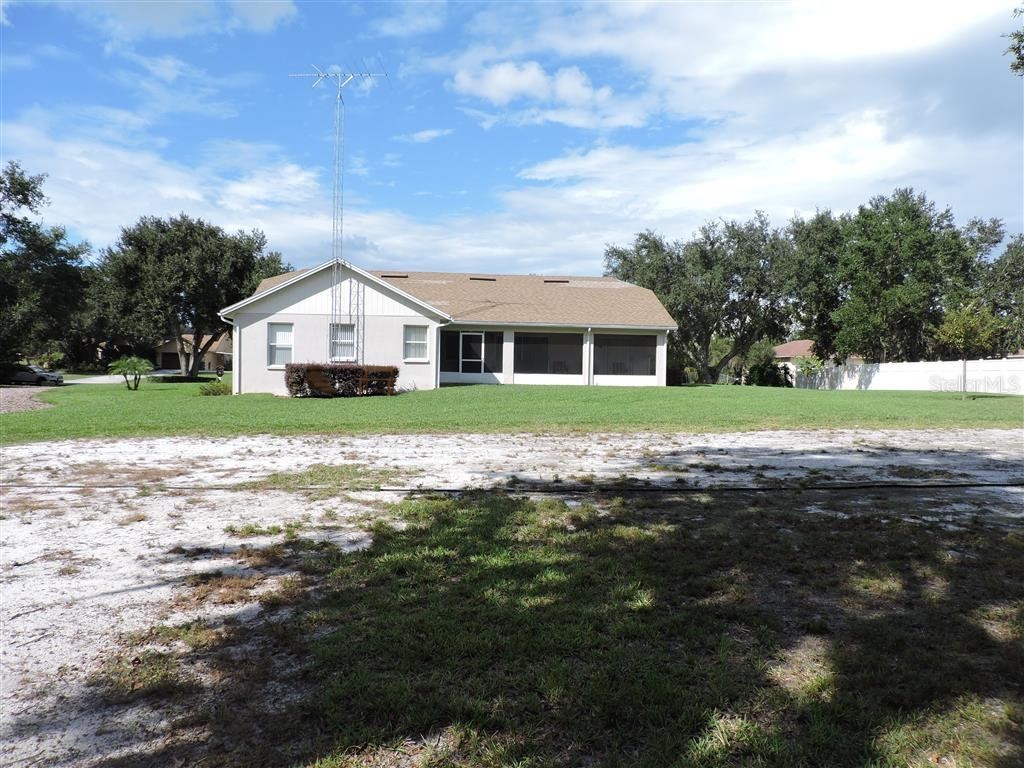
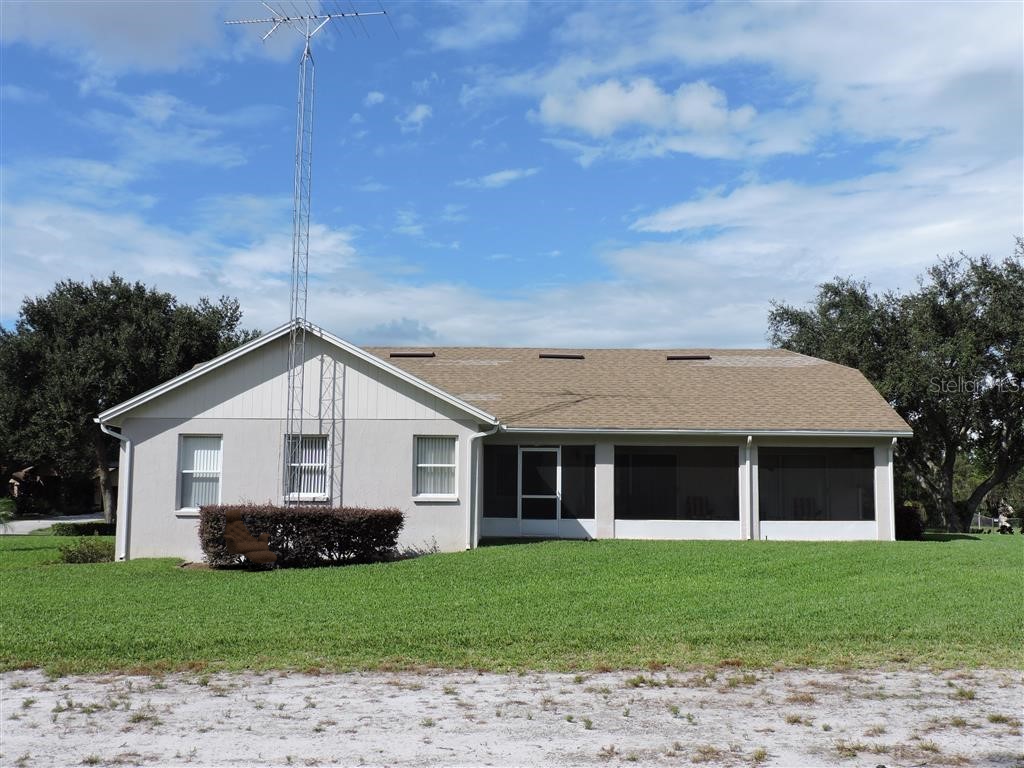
bench: present [359,366,394,396] -> none [321,509,387,566]

